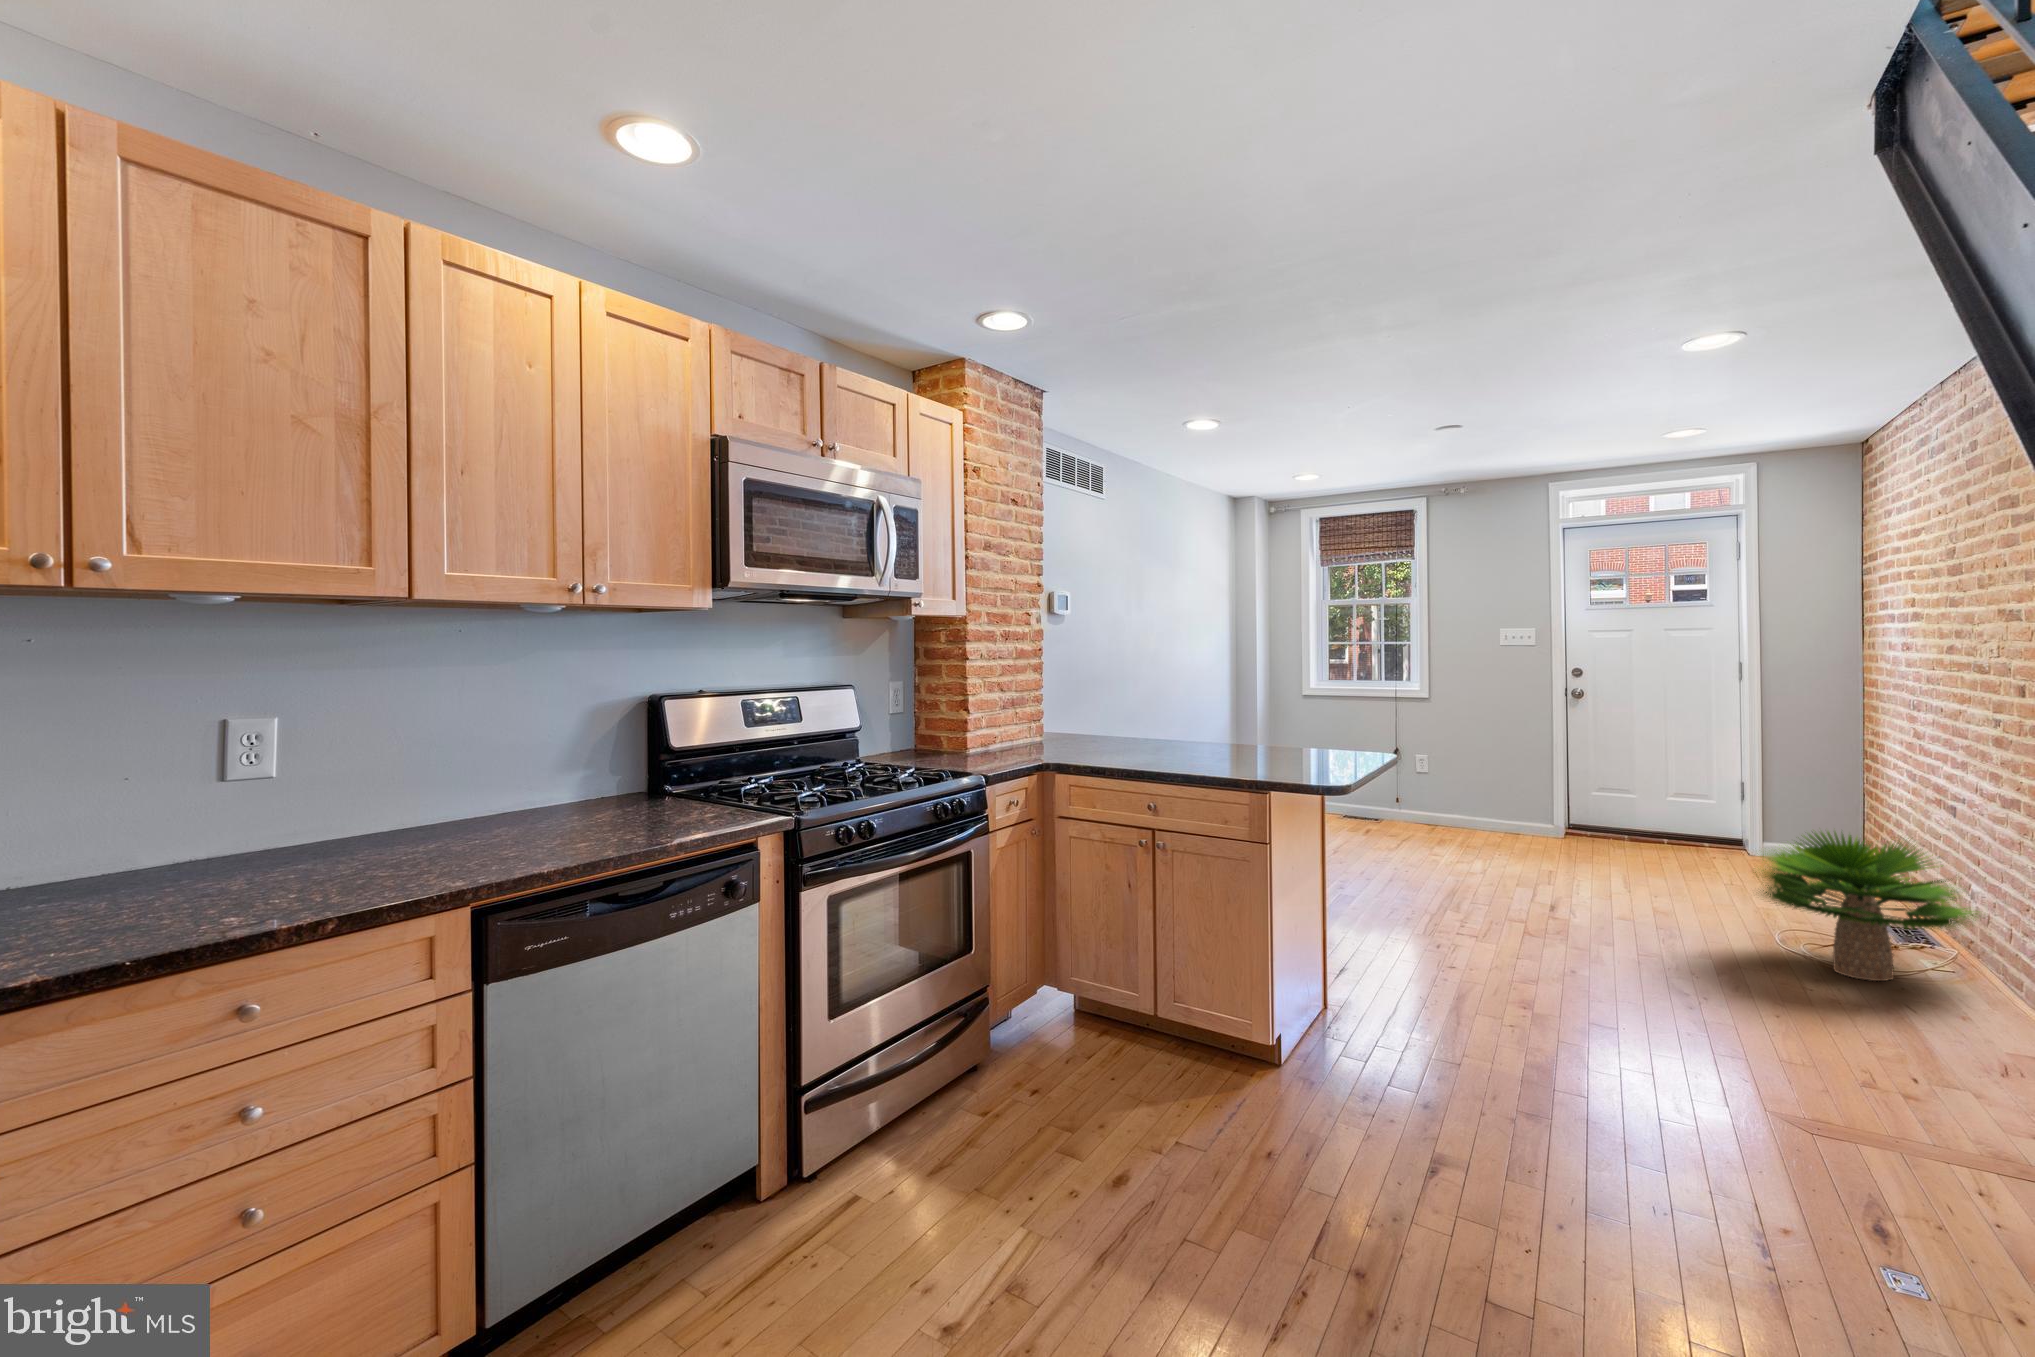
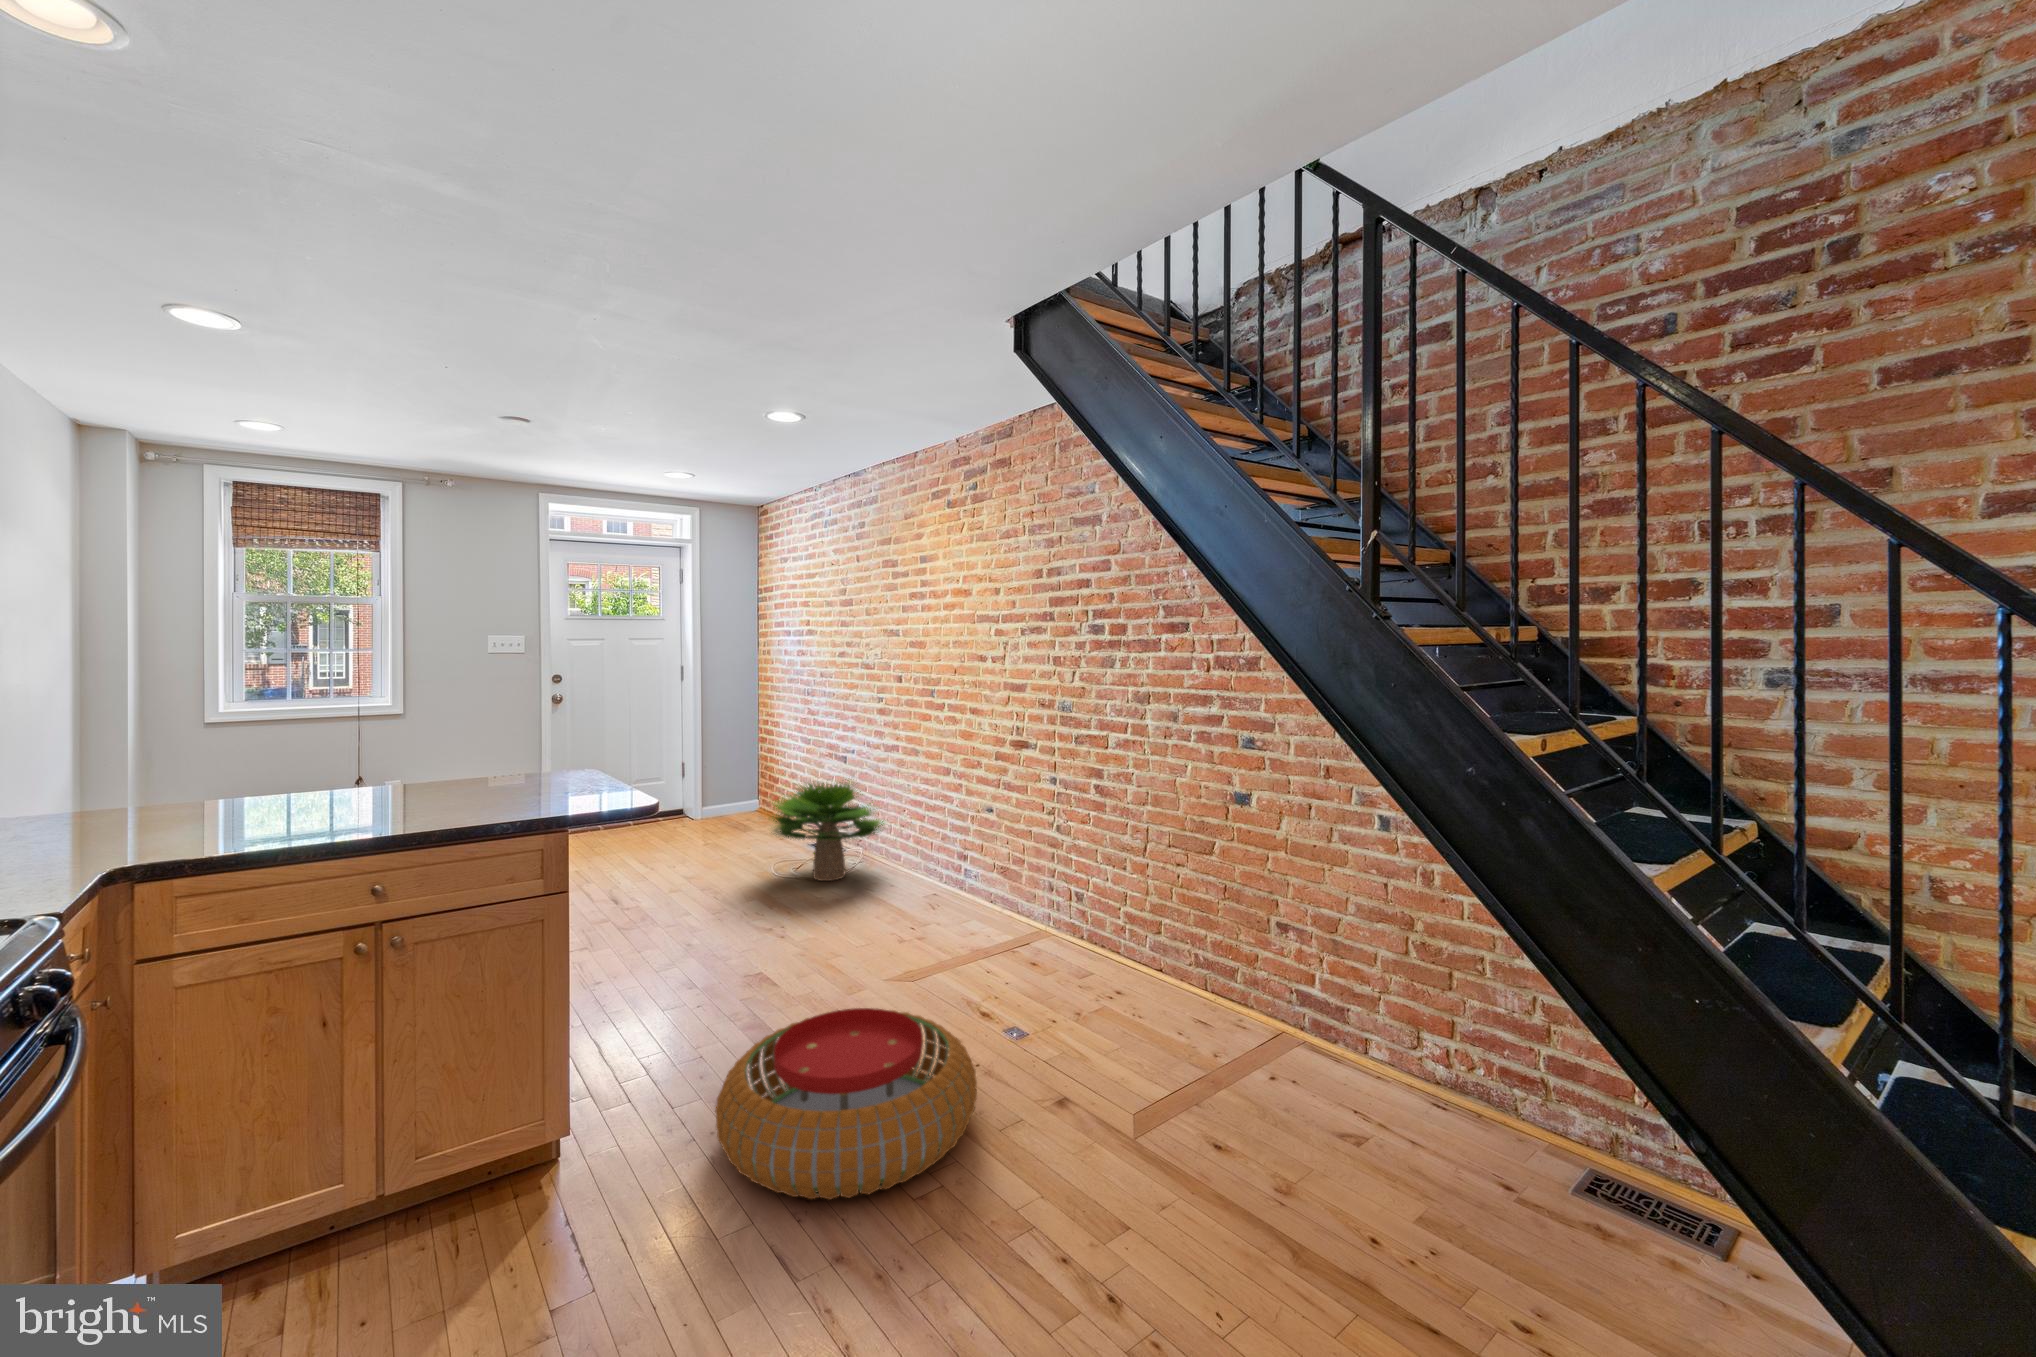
pouf: none [1378,1076,1714,1298] -> present [715,1008,977,1199]

